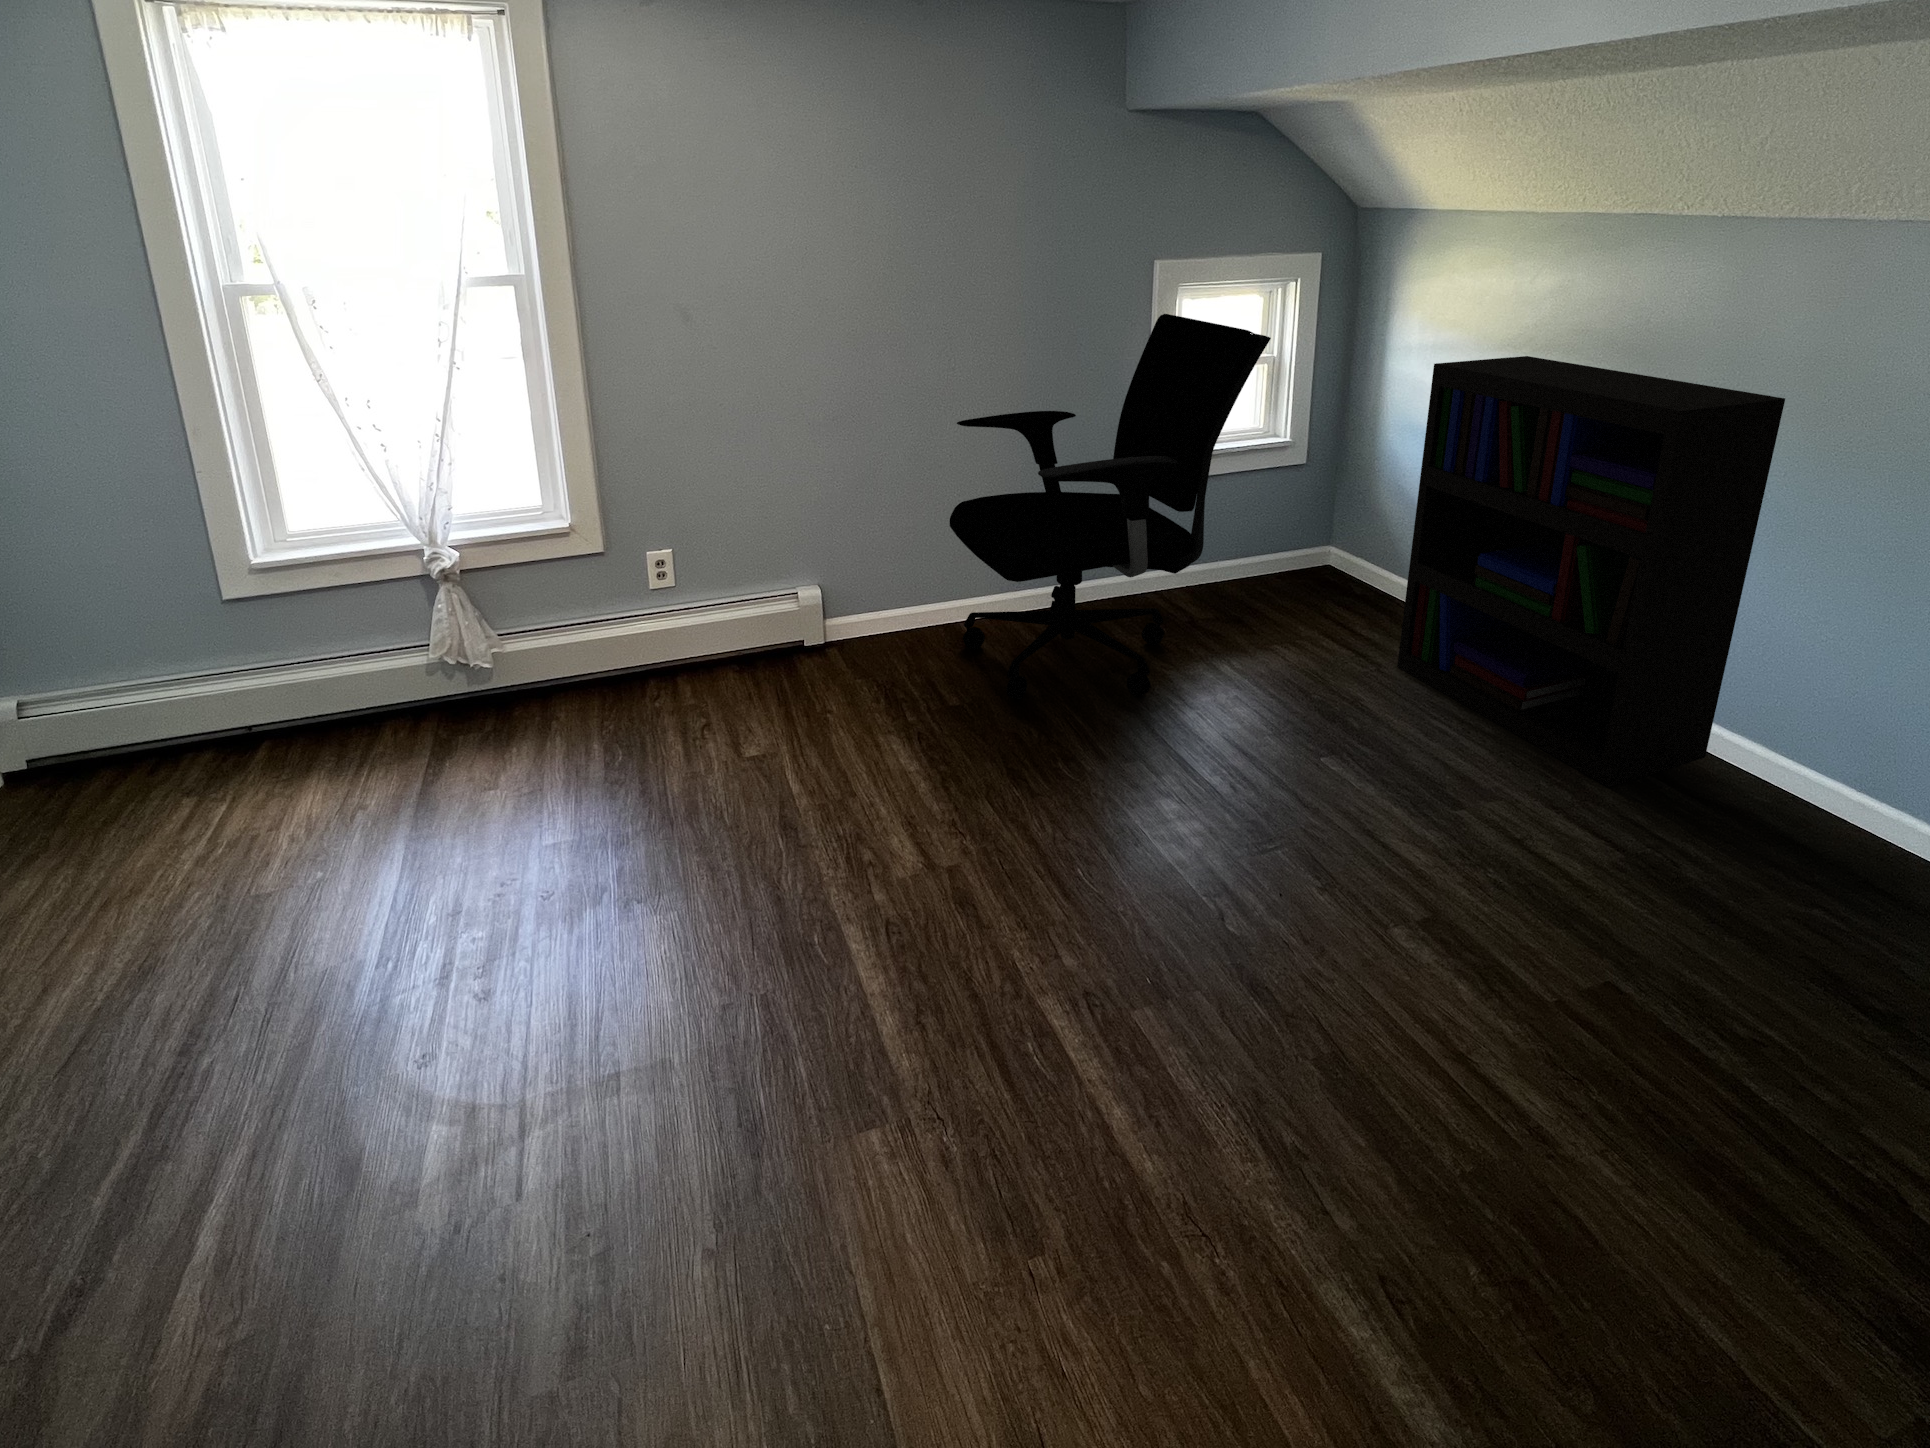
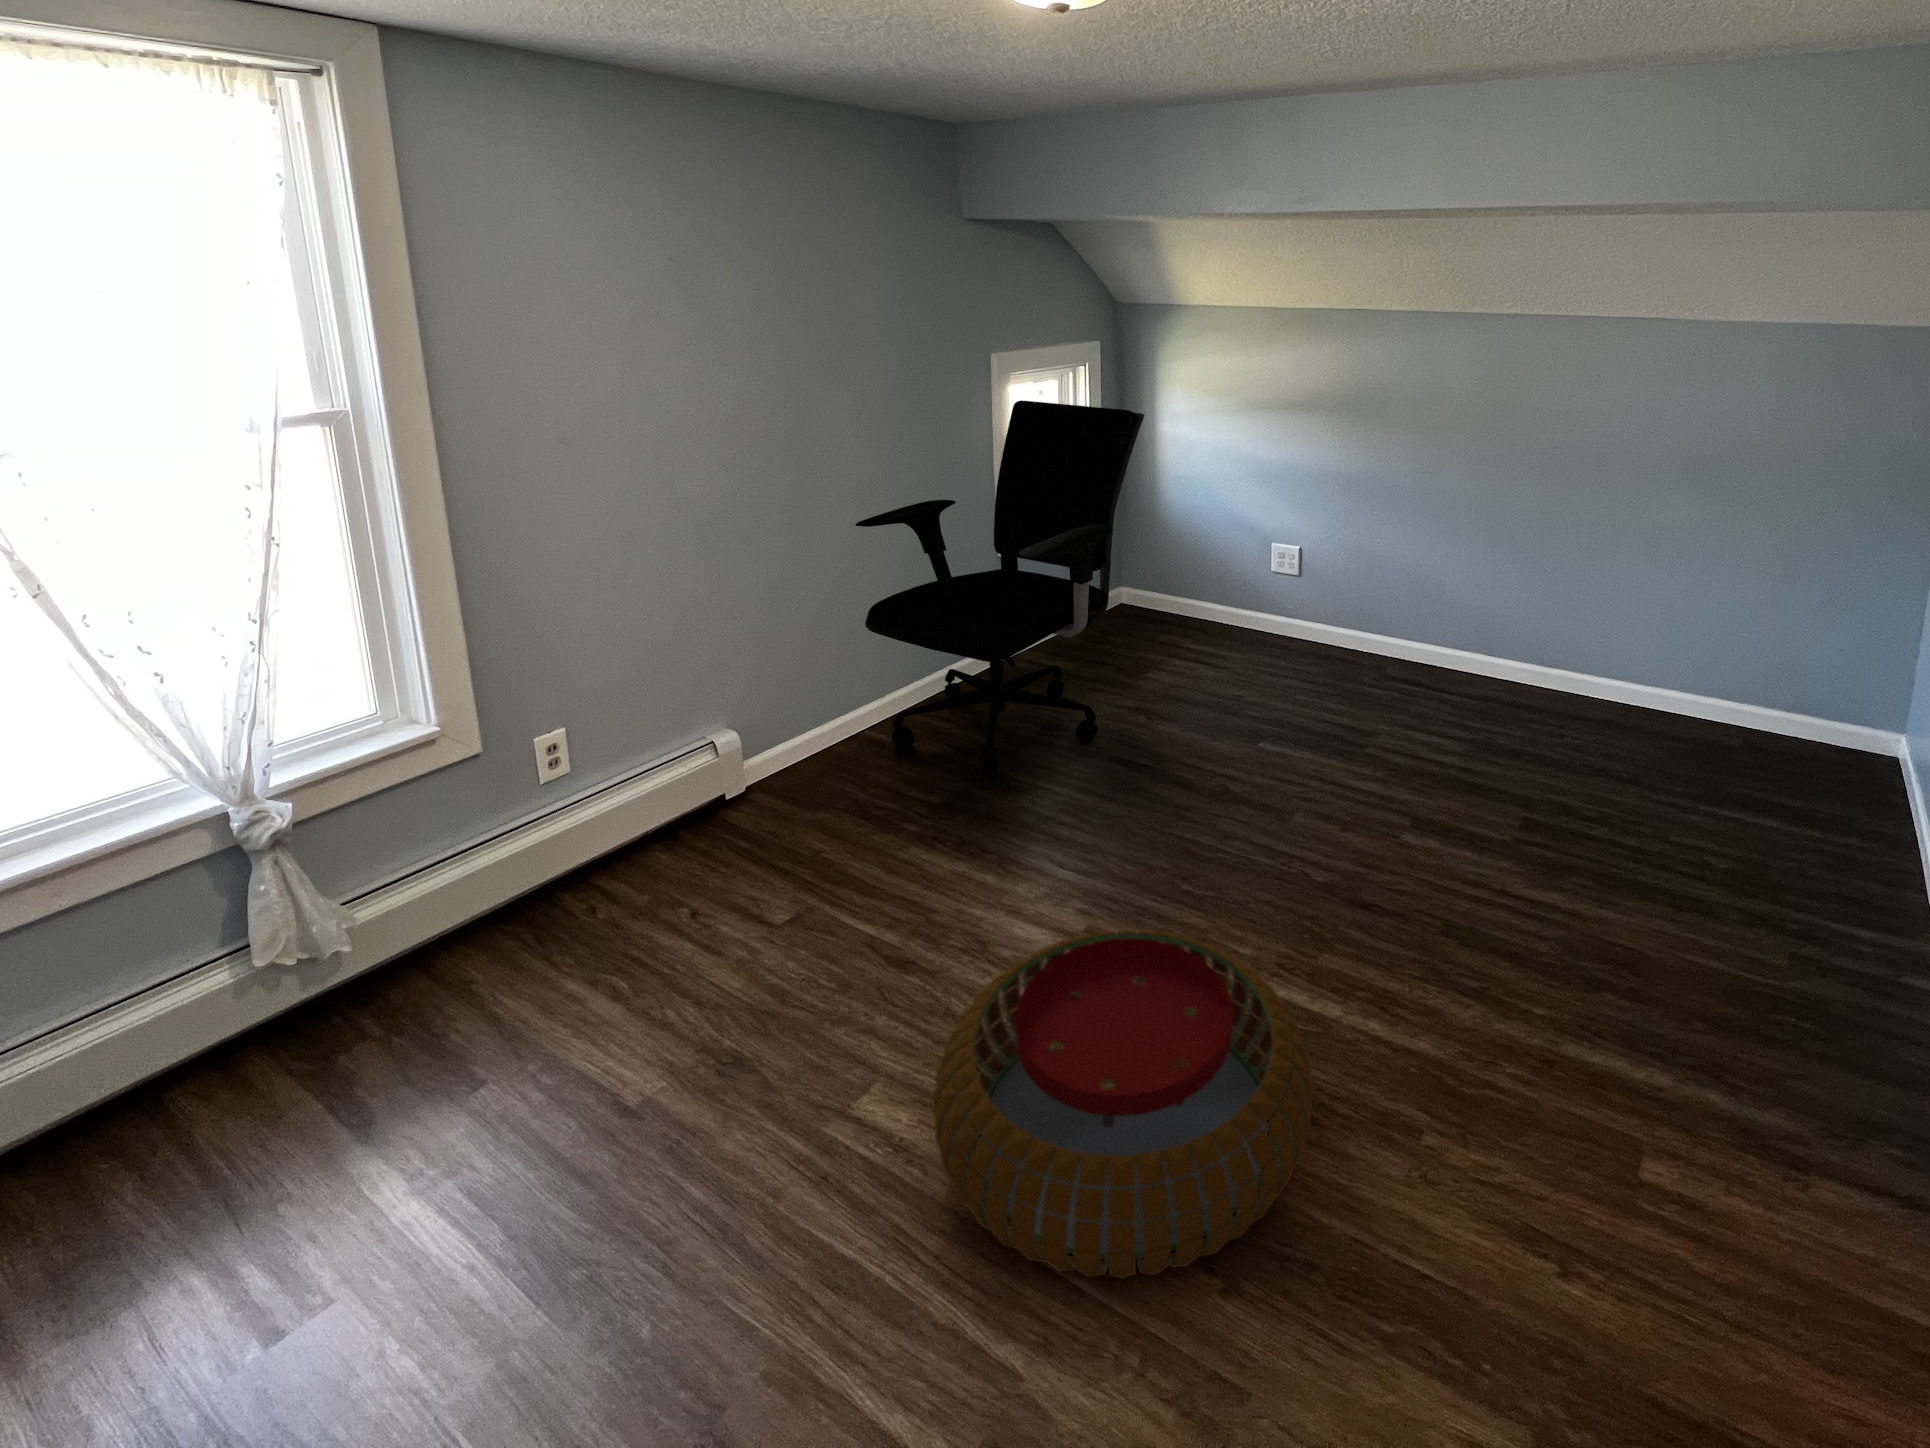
bookshelf: present [1397,356,1785,787] -> none [1239,413,1460,703]
pouf: none [565,862,983,1241] -> present [933,928,1313,1278]

